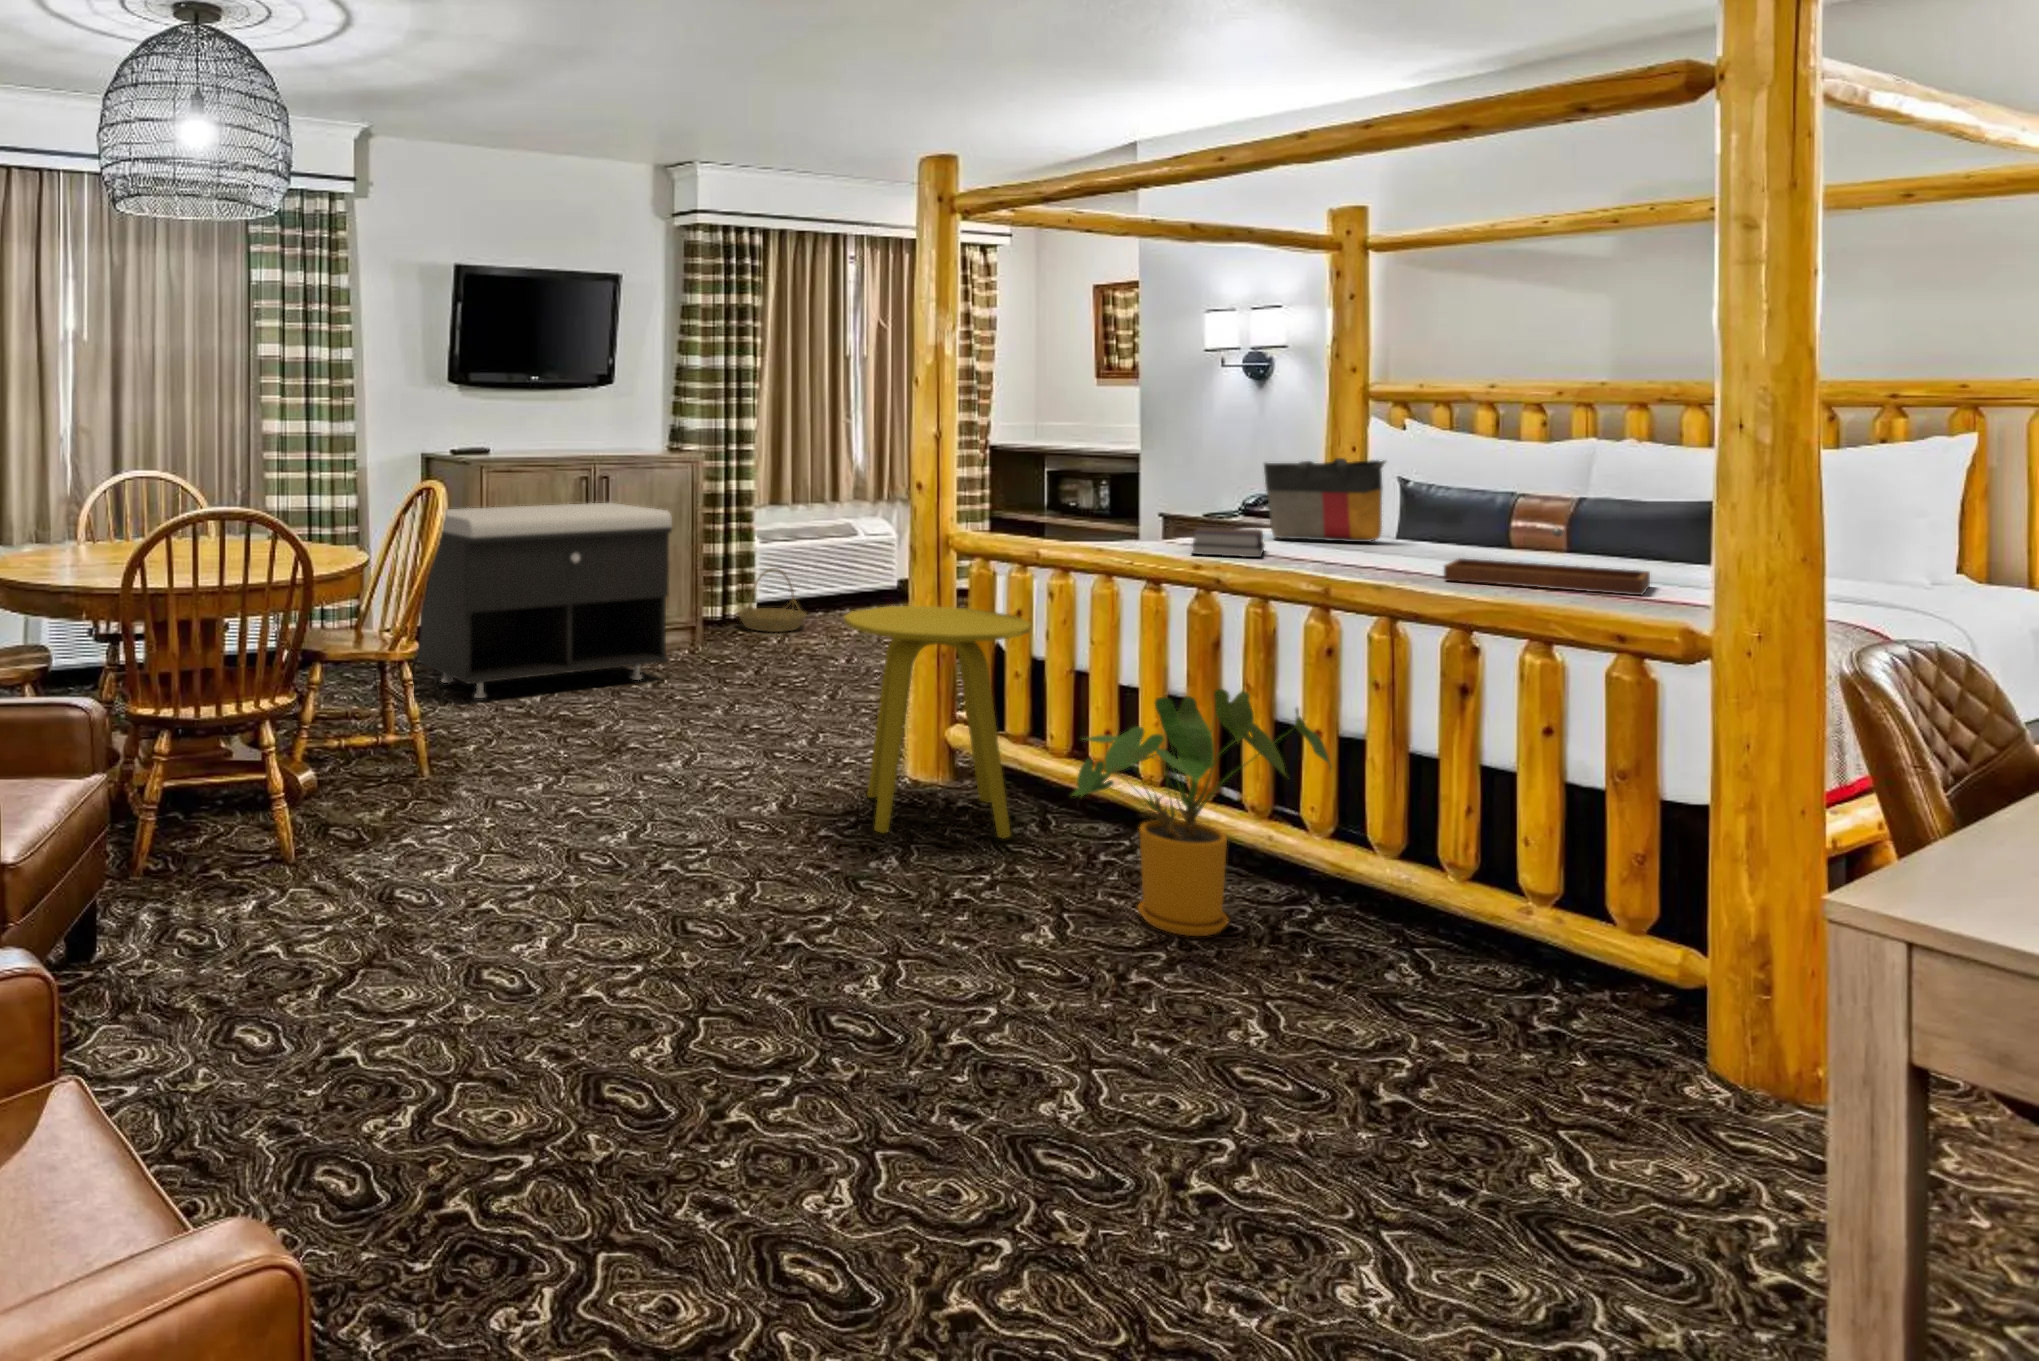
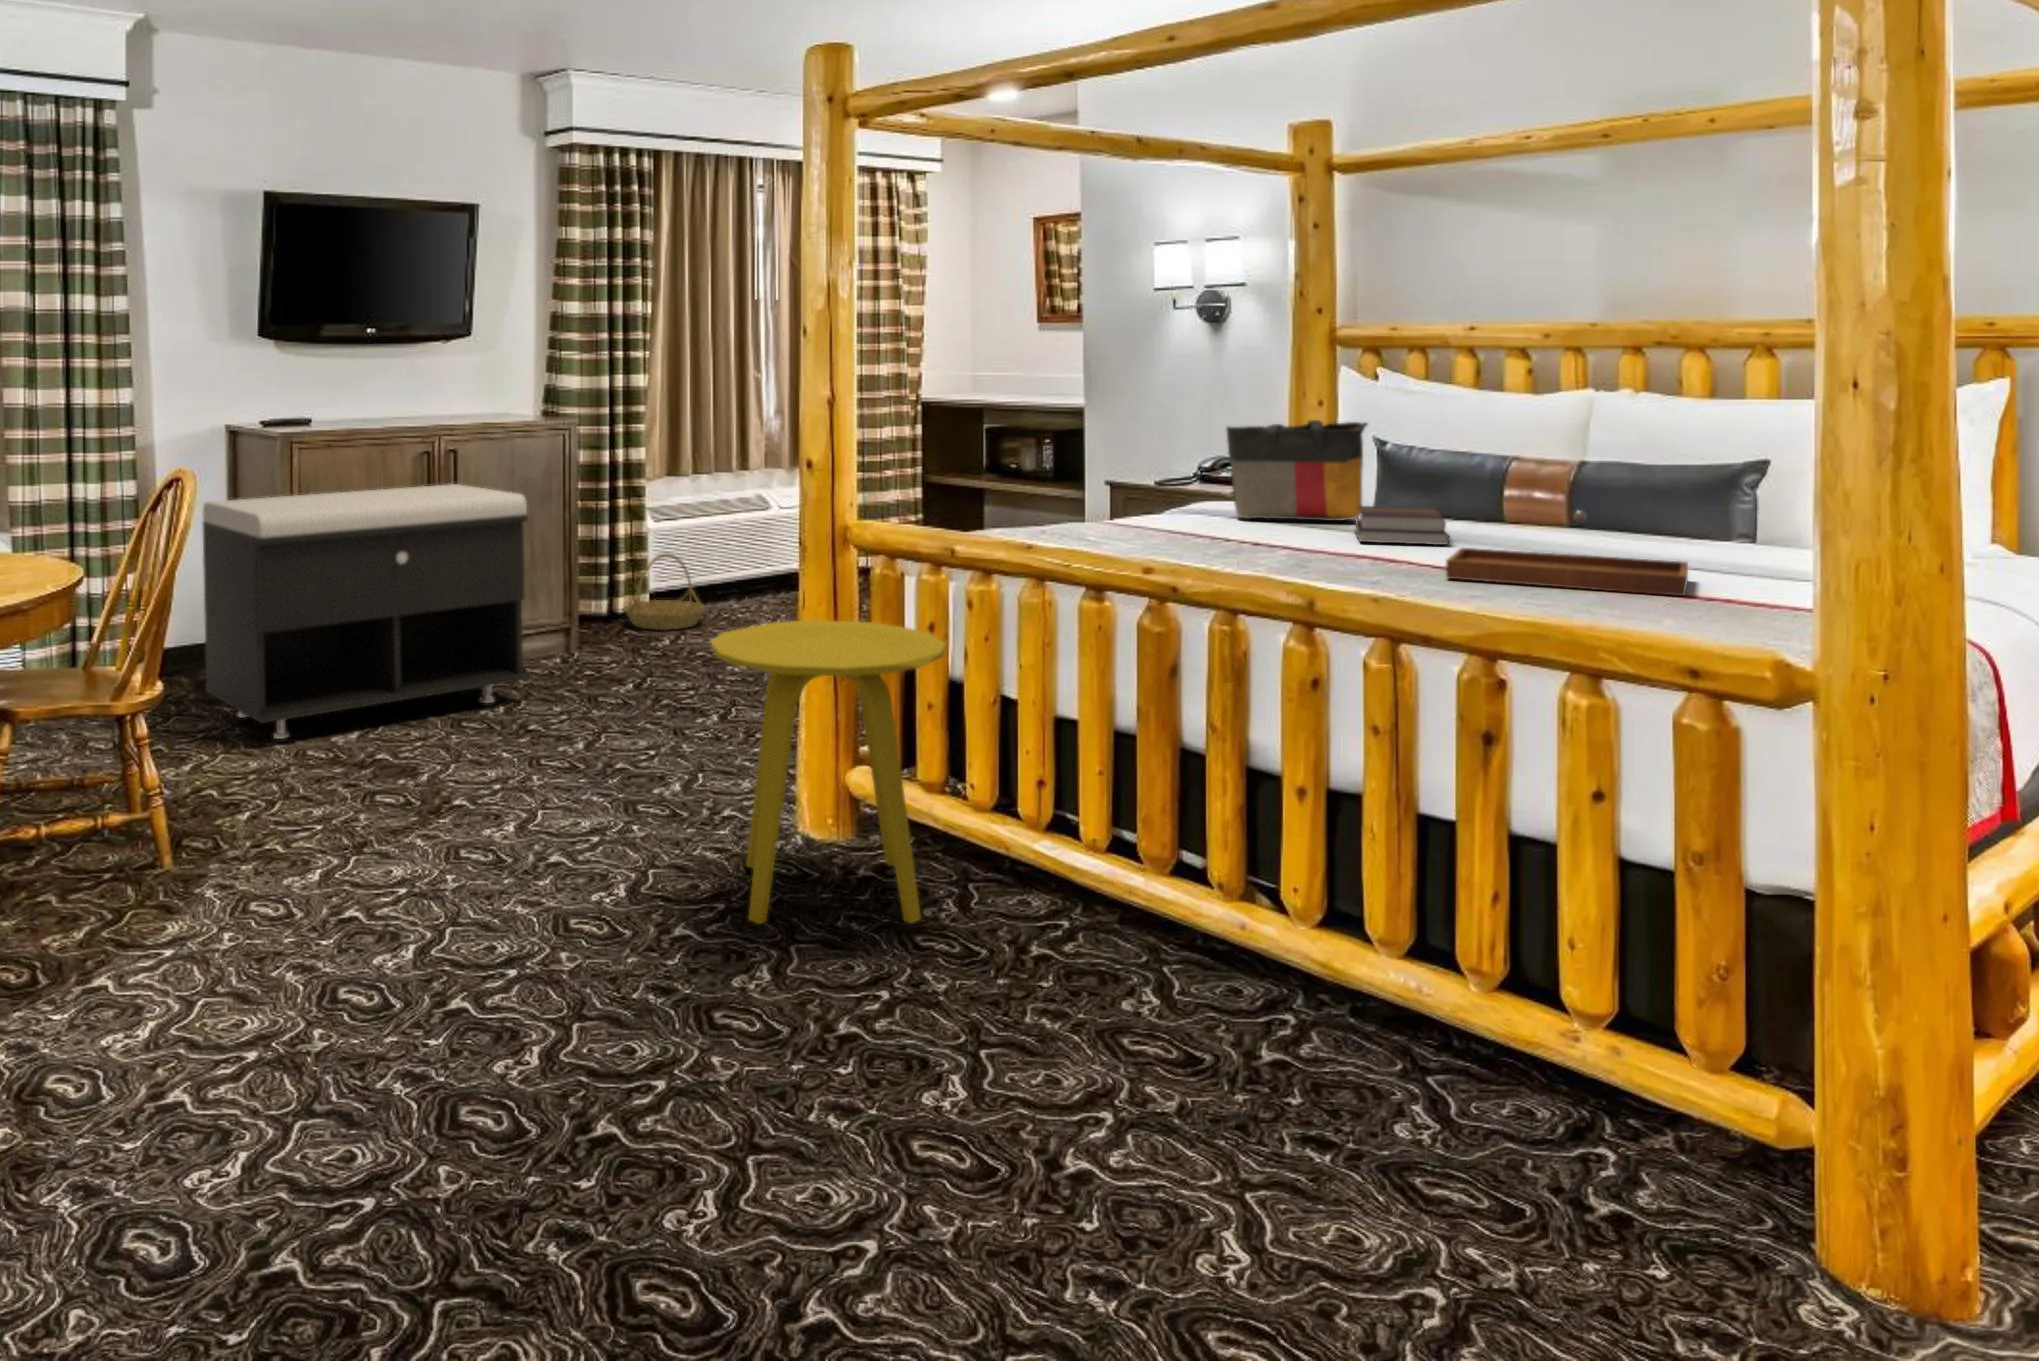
book: present [1191,527,1264,557] -> present [1354,506,1450,545]
house plant: present [1074,689,1331,936] -> none [988,736,1320,1072]

